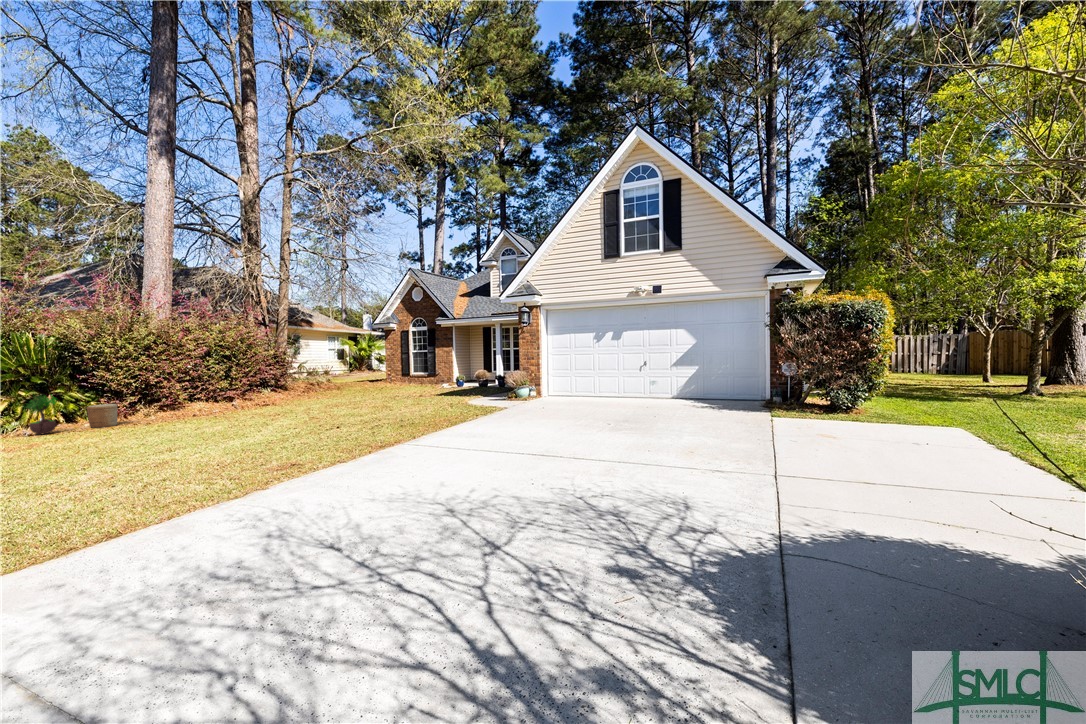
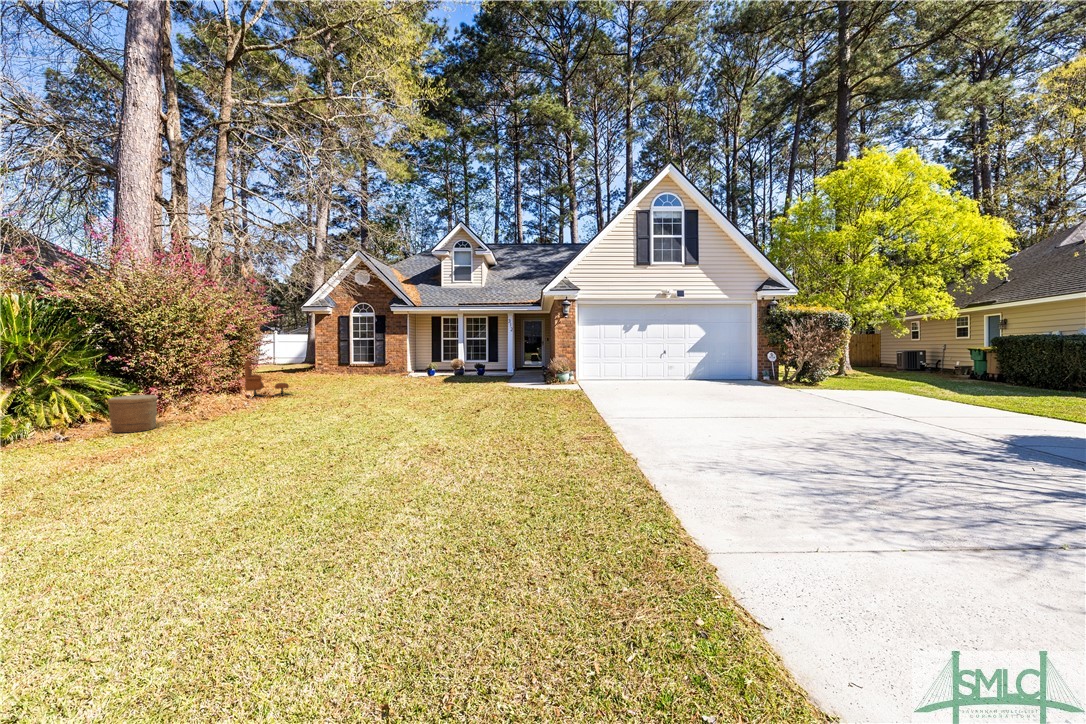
lounge chair: none [239,376,277,405] -> present [245,360,291,397]
potted tree: present [26,396,56,434] -> none [34,375,93,447]

